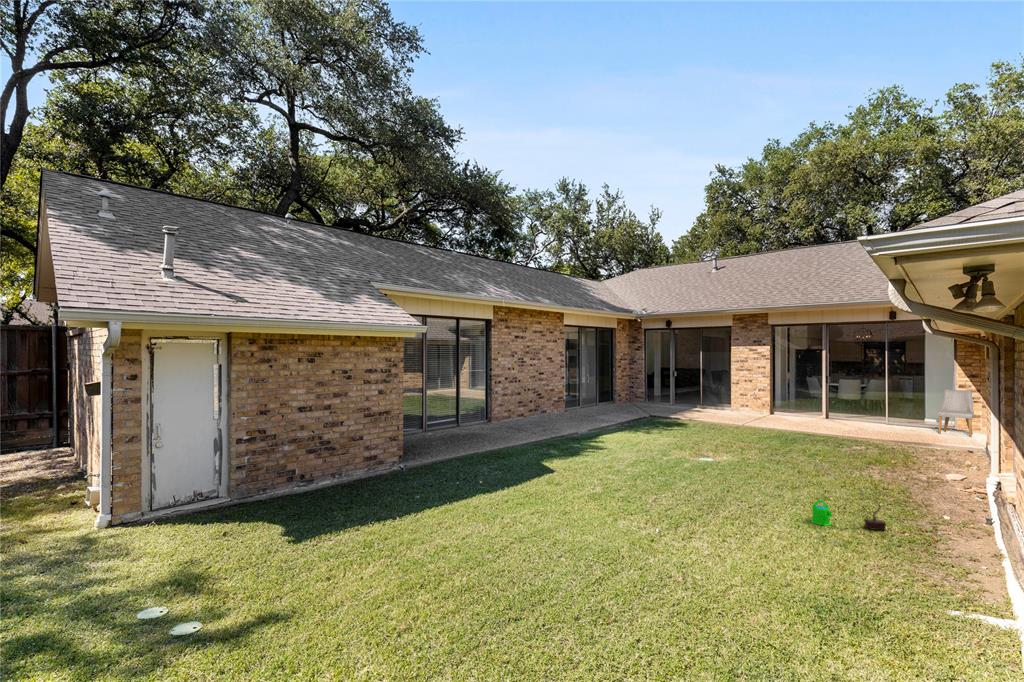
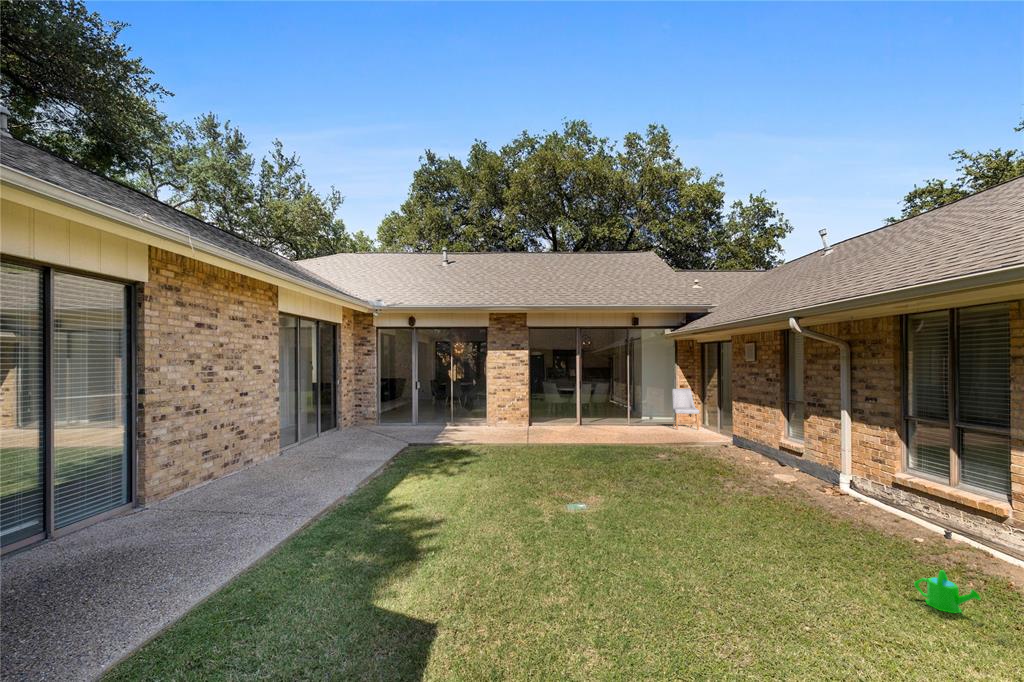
potted plant: present [860,486,899,530] -> none [968,529,1005,597]

